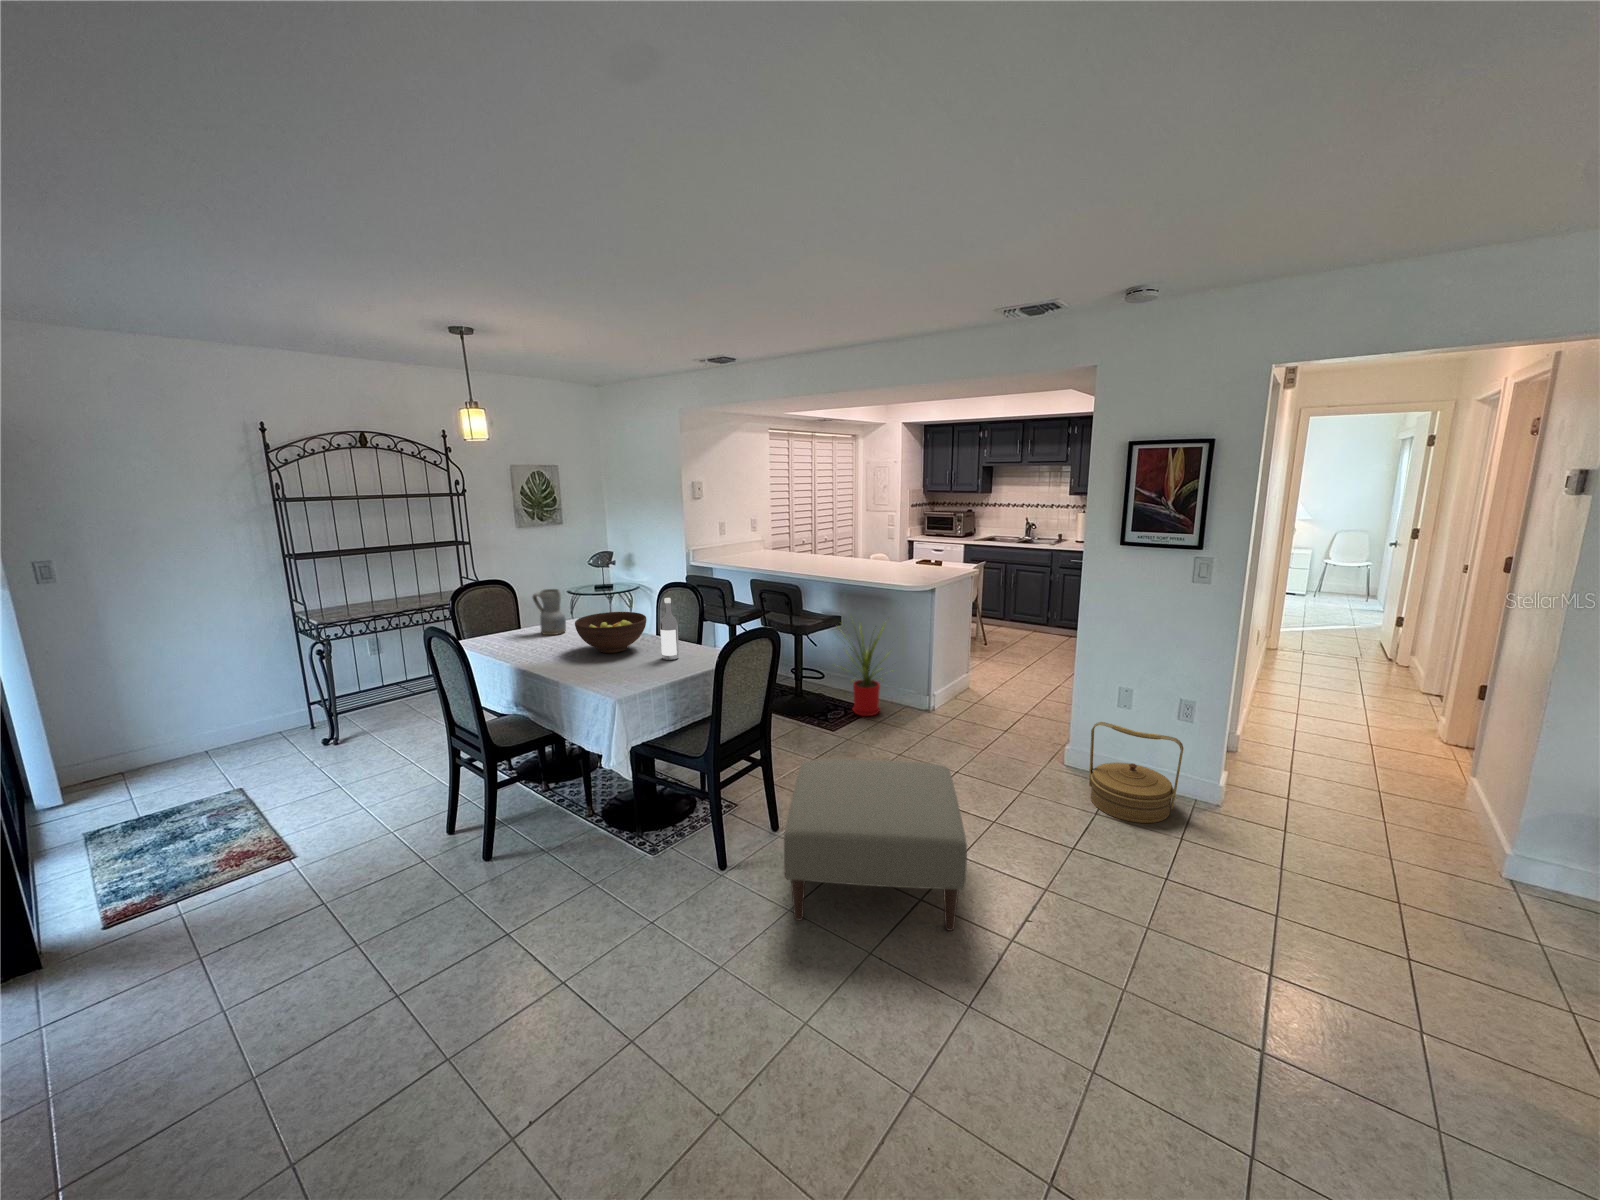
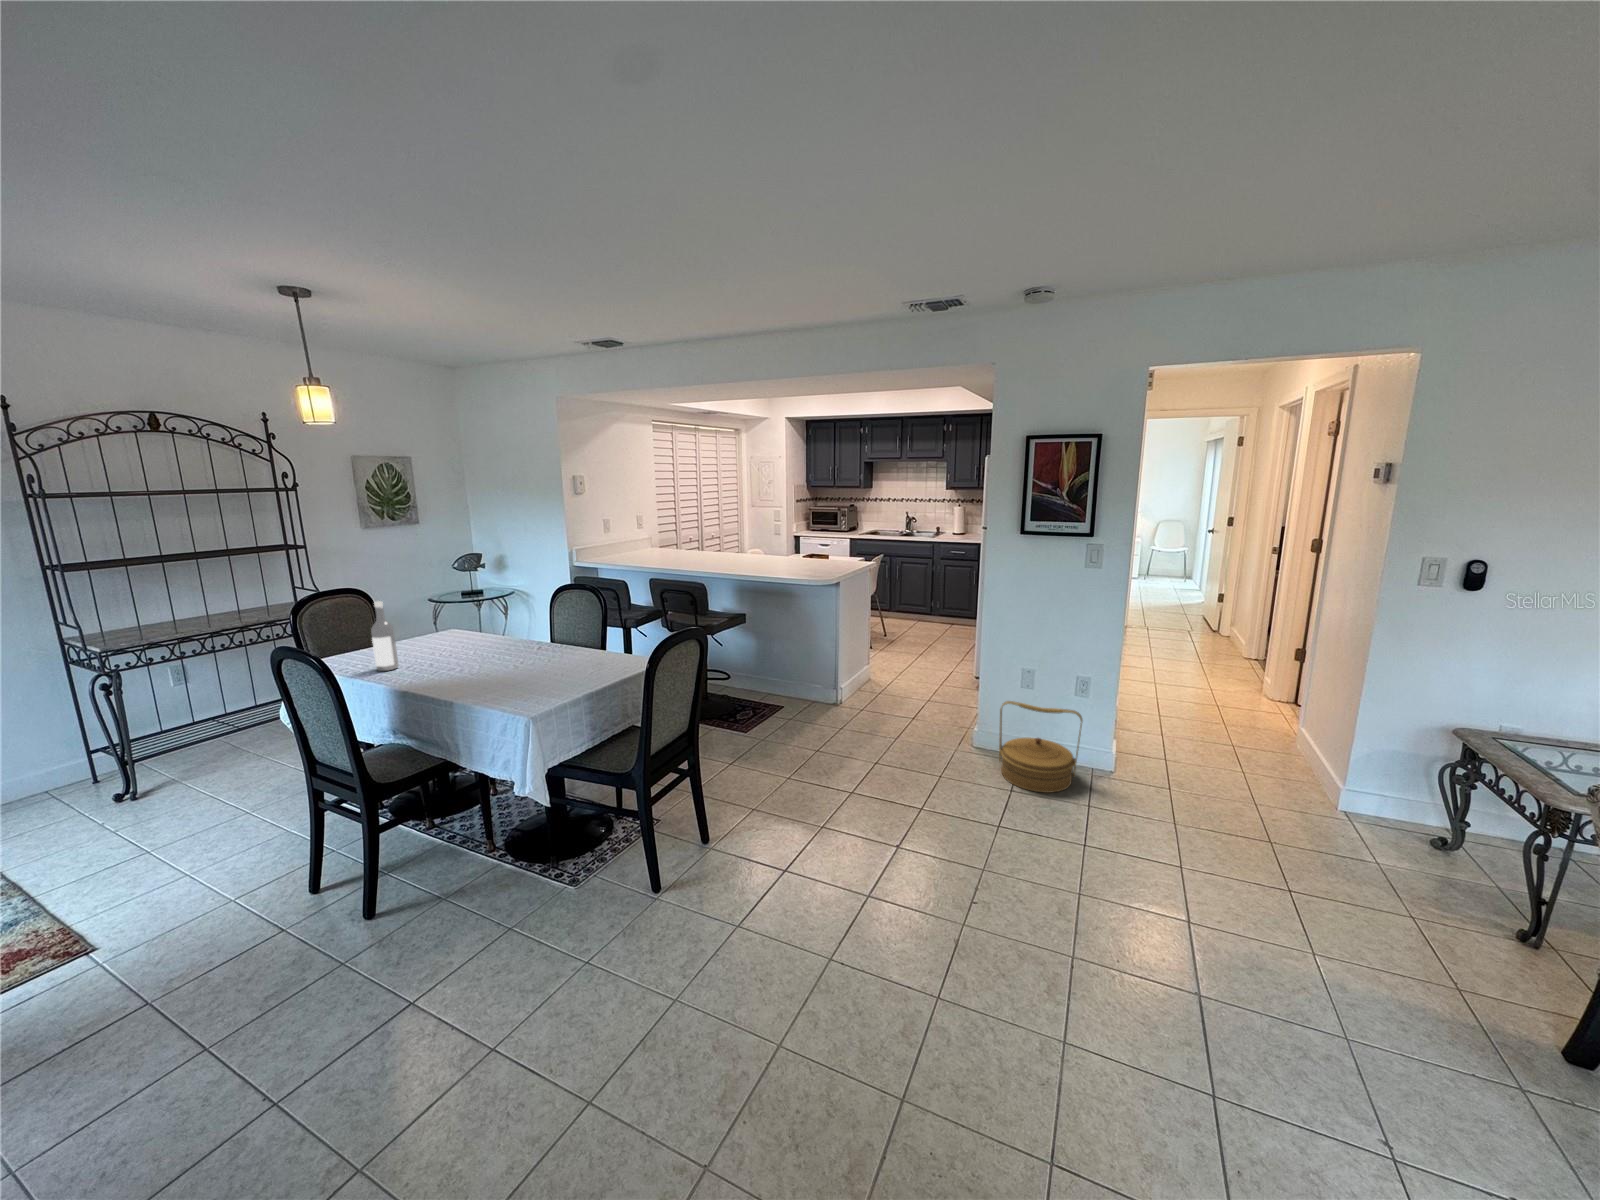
ceramic pitcher: present [533,589,566,635] -> none [402,595,445,649]
wine bottle: present [660,598,679,660] -> present [371,601,399,671]
fruit bowl: present [575,612,646,653] -> none [461,618,546,665]
house plant: present [838,624,885,716] -> none [733,610,811,712]
ottoman: present [784,759,967,931] -> none [733,756,921,936]

